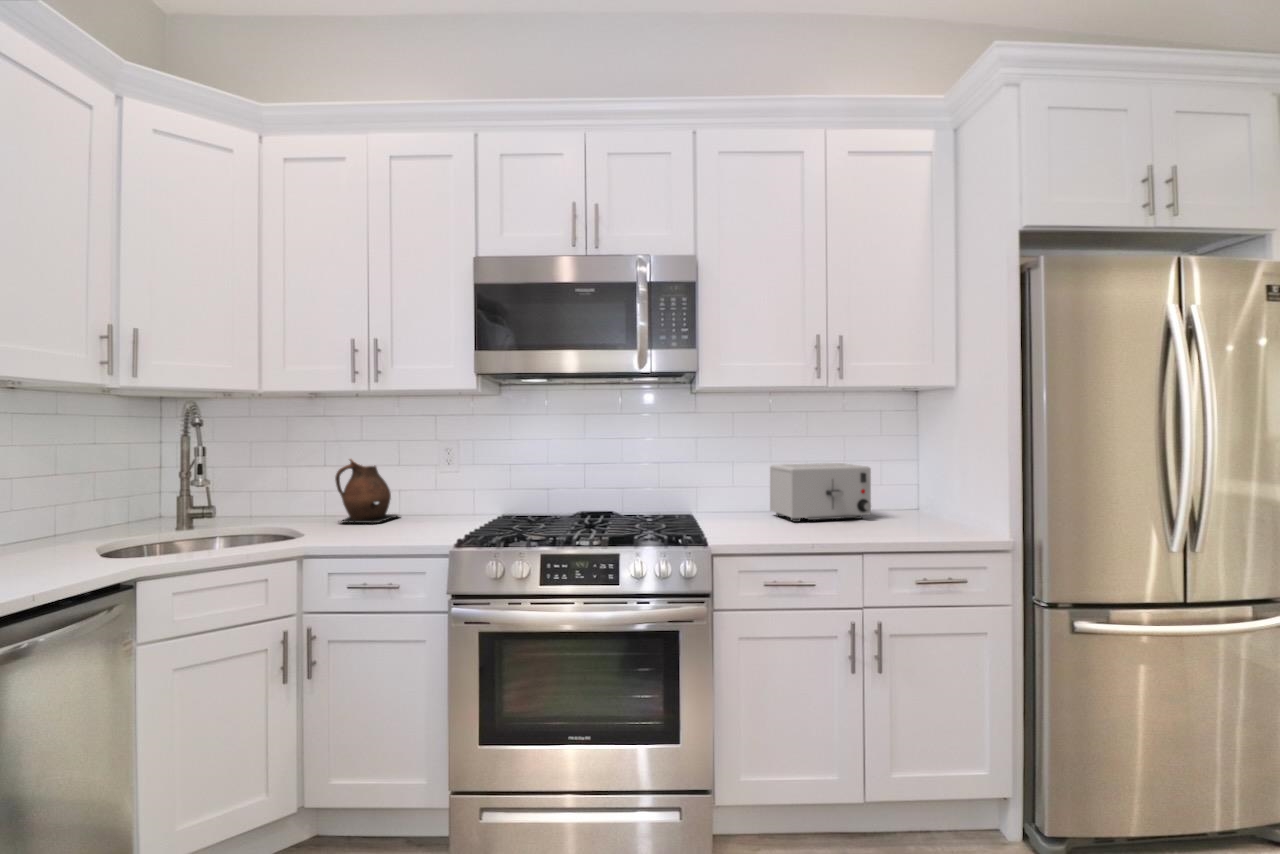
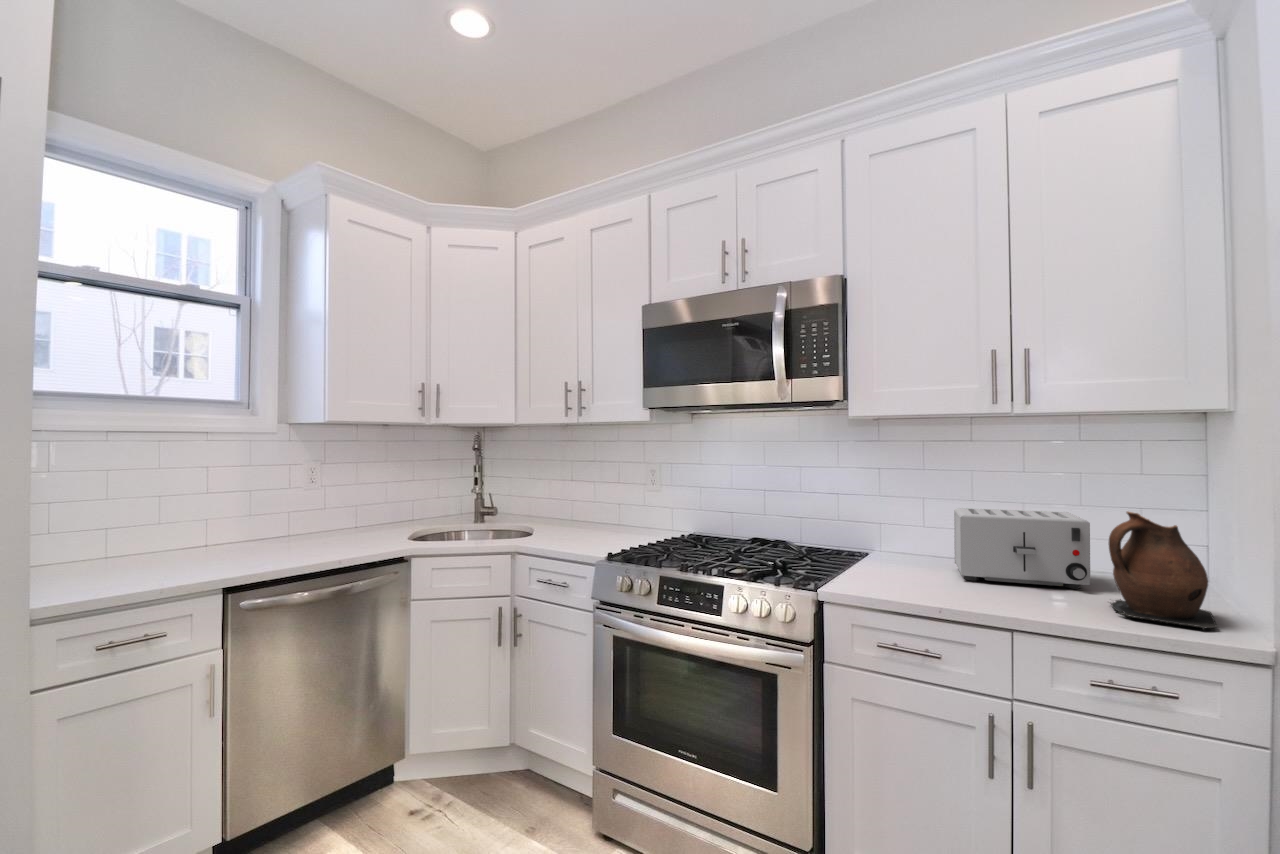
ceramic pitcher: present [335,459,398,523] -> present [1109,512,1217,630]

